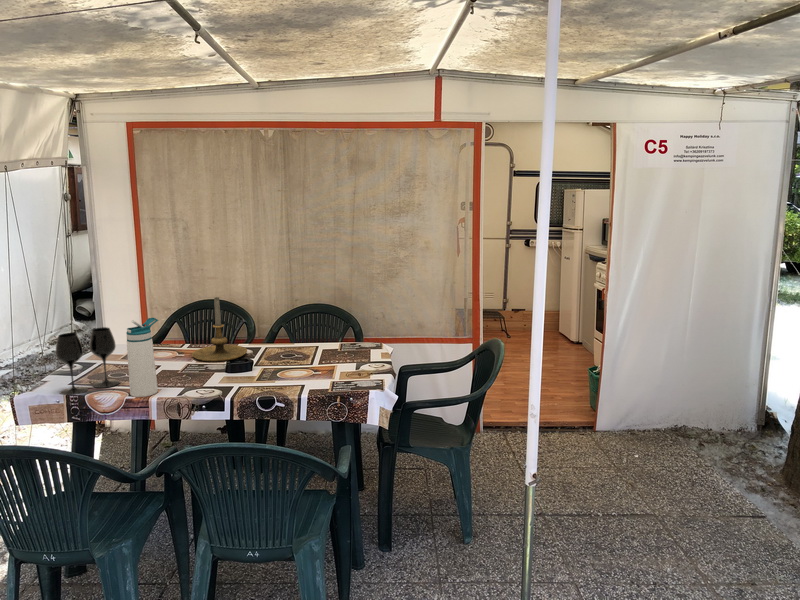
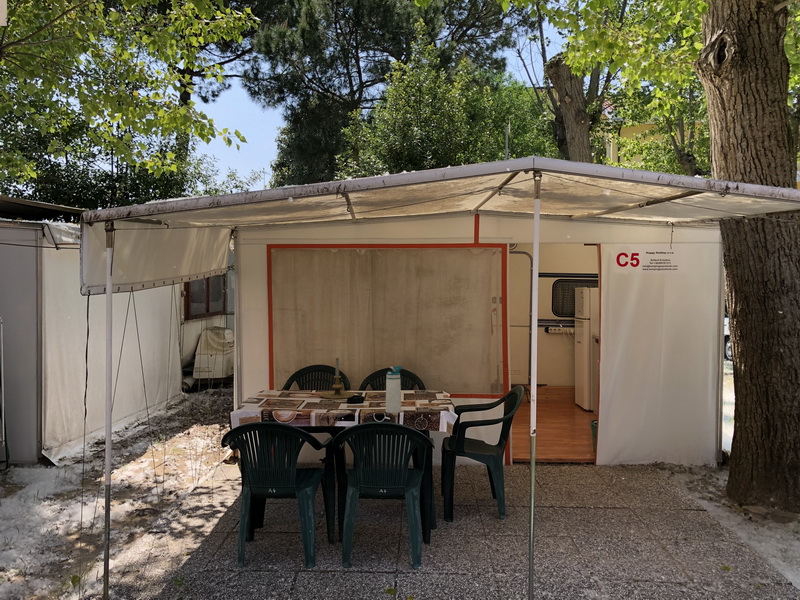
water bottle: present [126,318,158,397] -> present [386,366,403,413]
wine glass: present [56,327,120,395] -> none [256,372,287,412]

